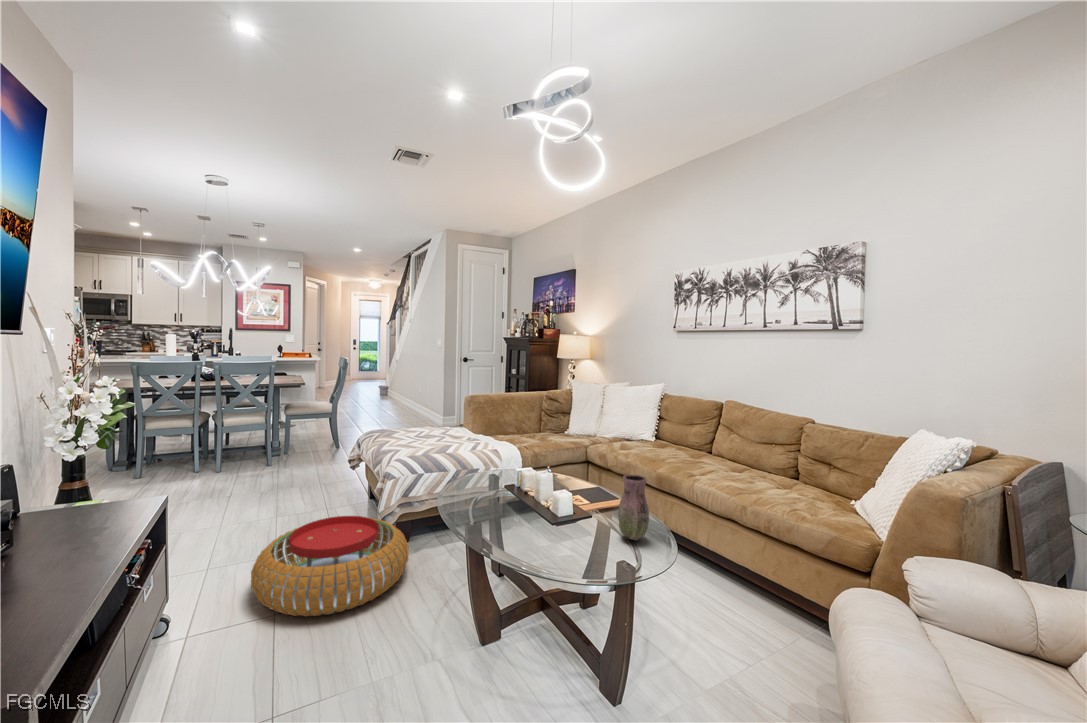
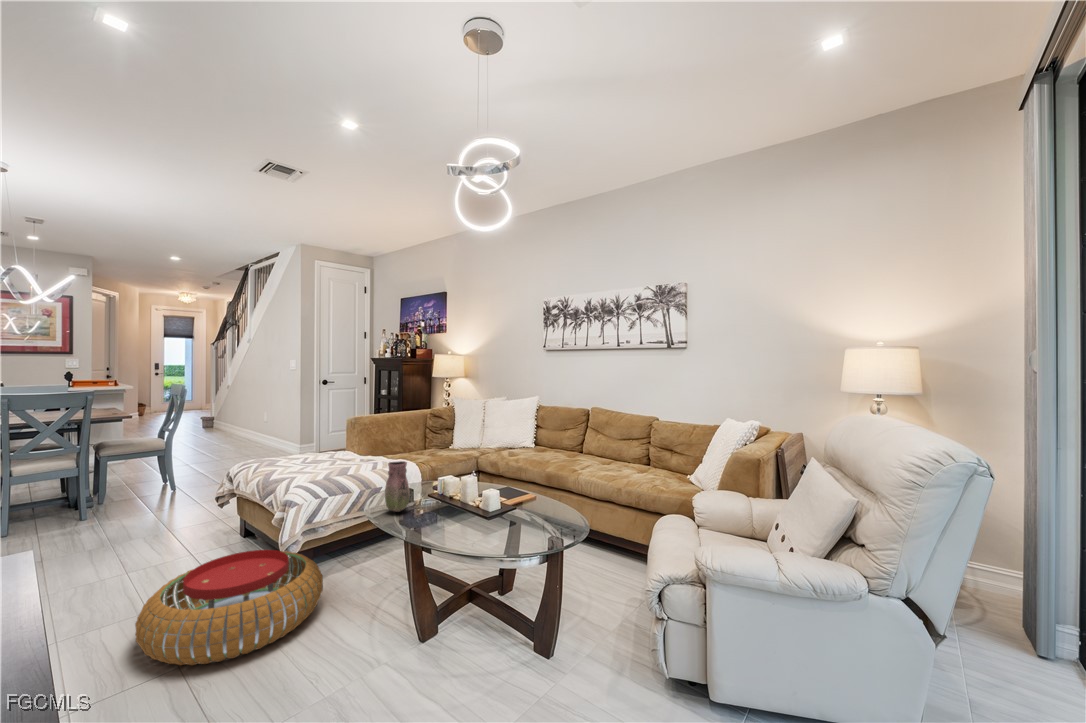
vase: present [618,475,649,541] -> present [385,461,410,512]

